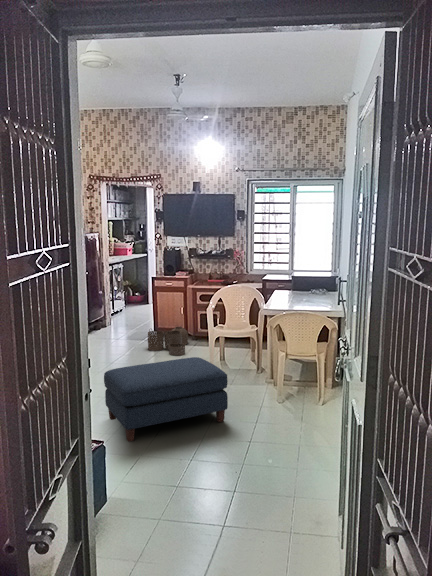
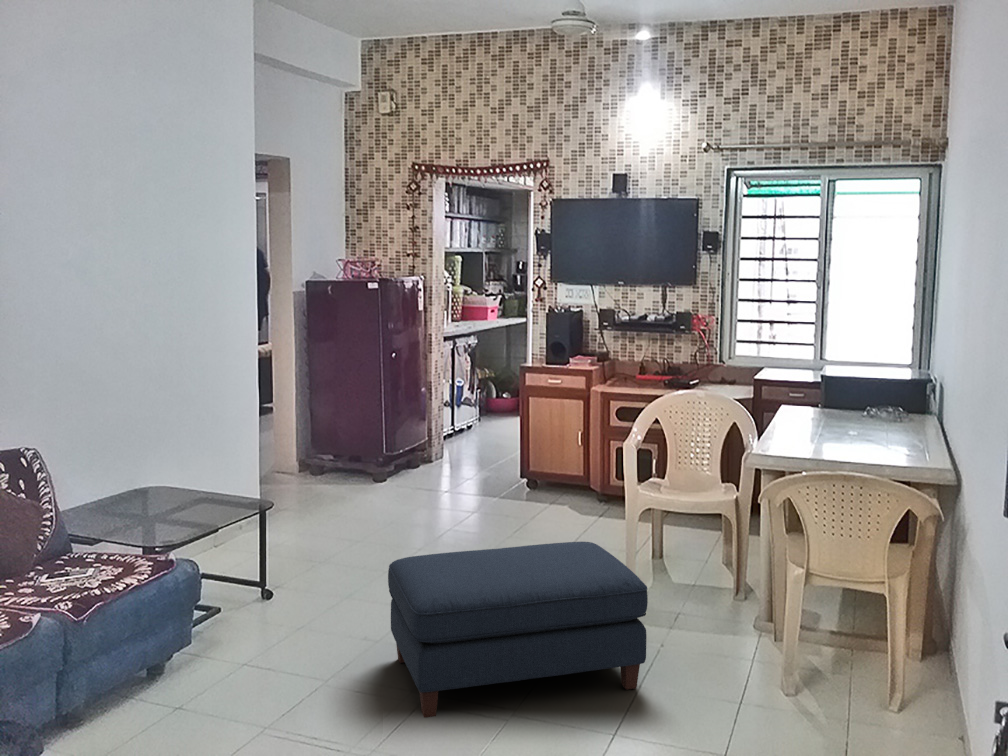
woven basket: present [148,326,188,356] -> none [508,464,591,529]

